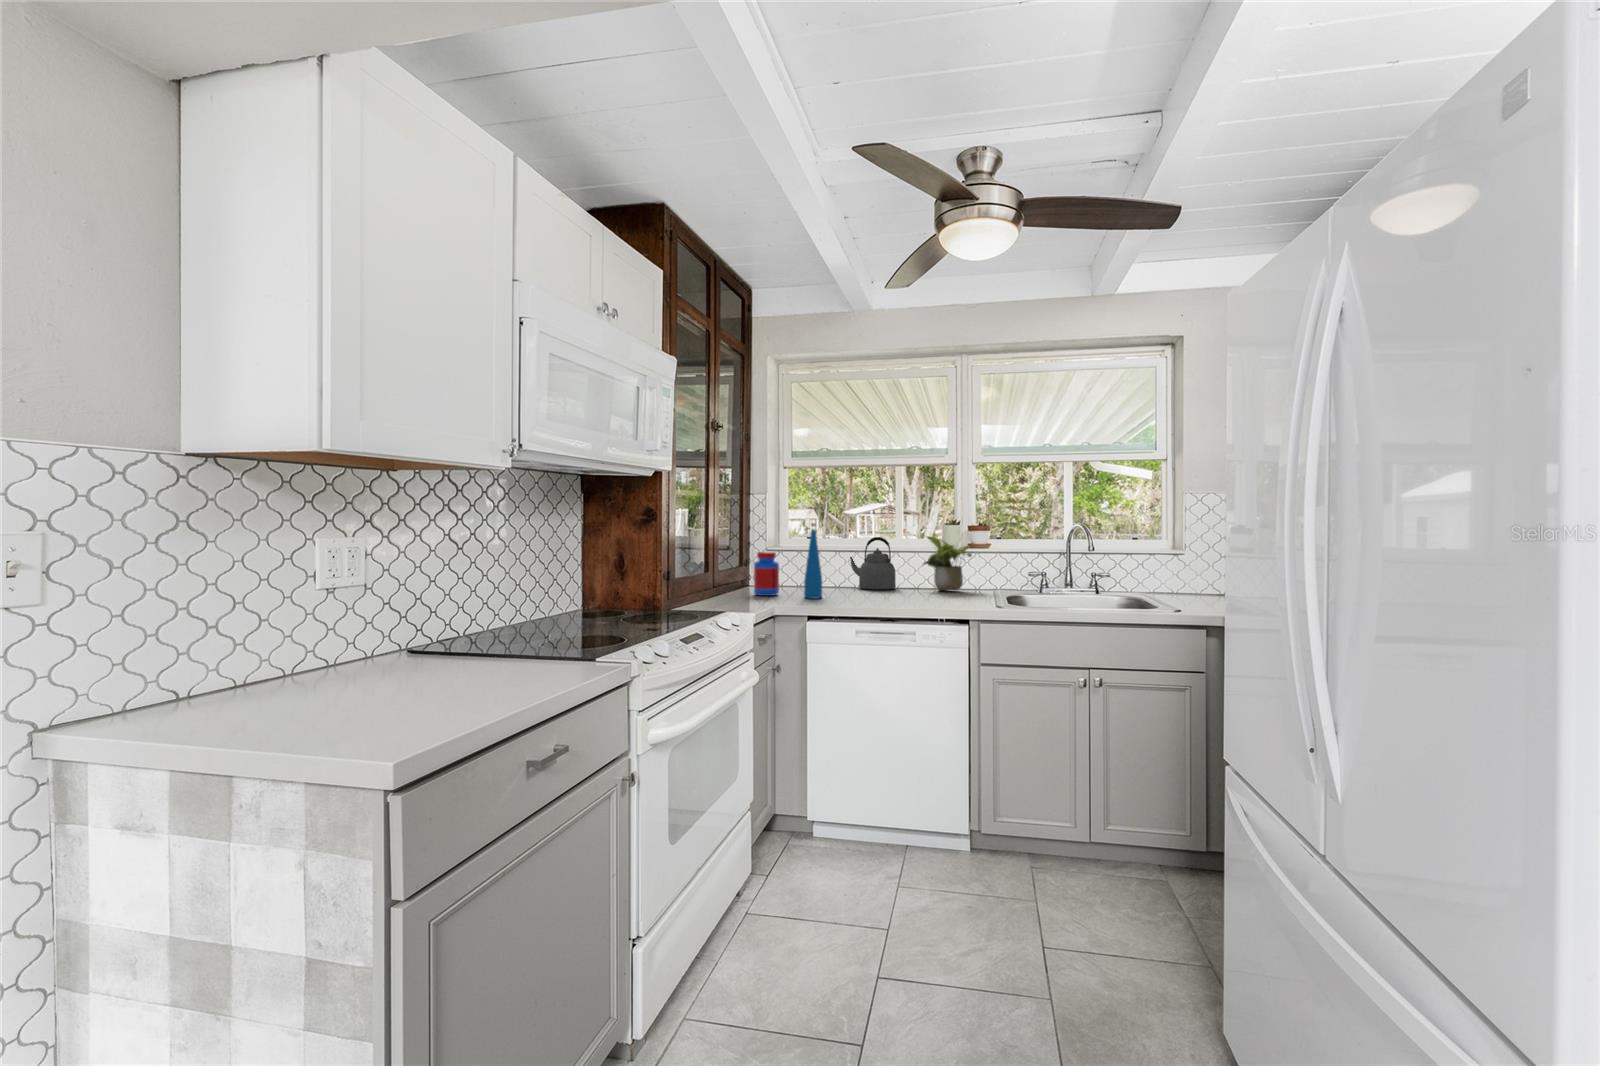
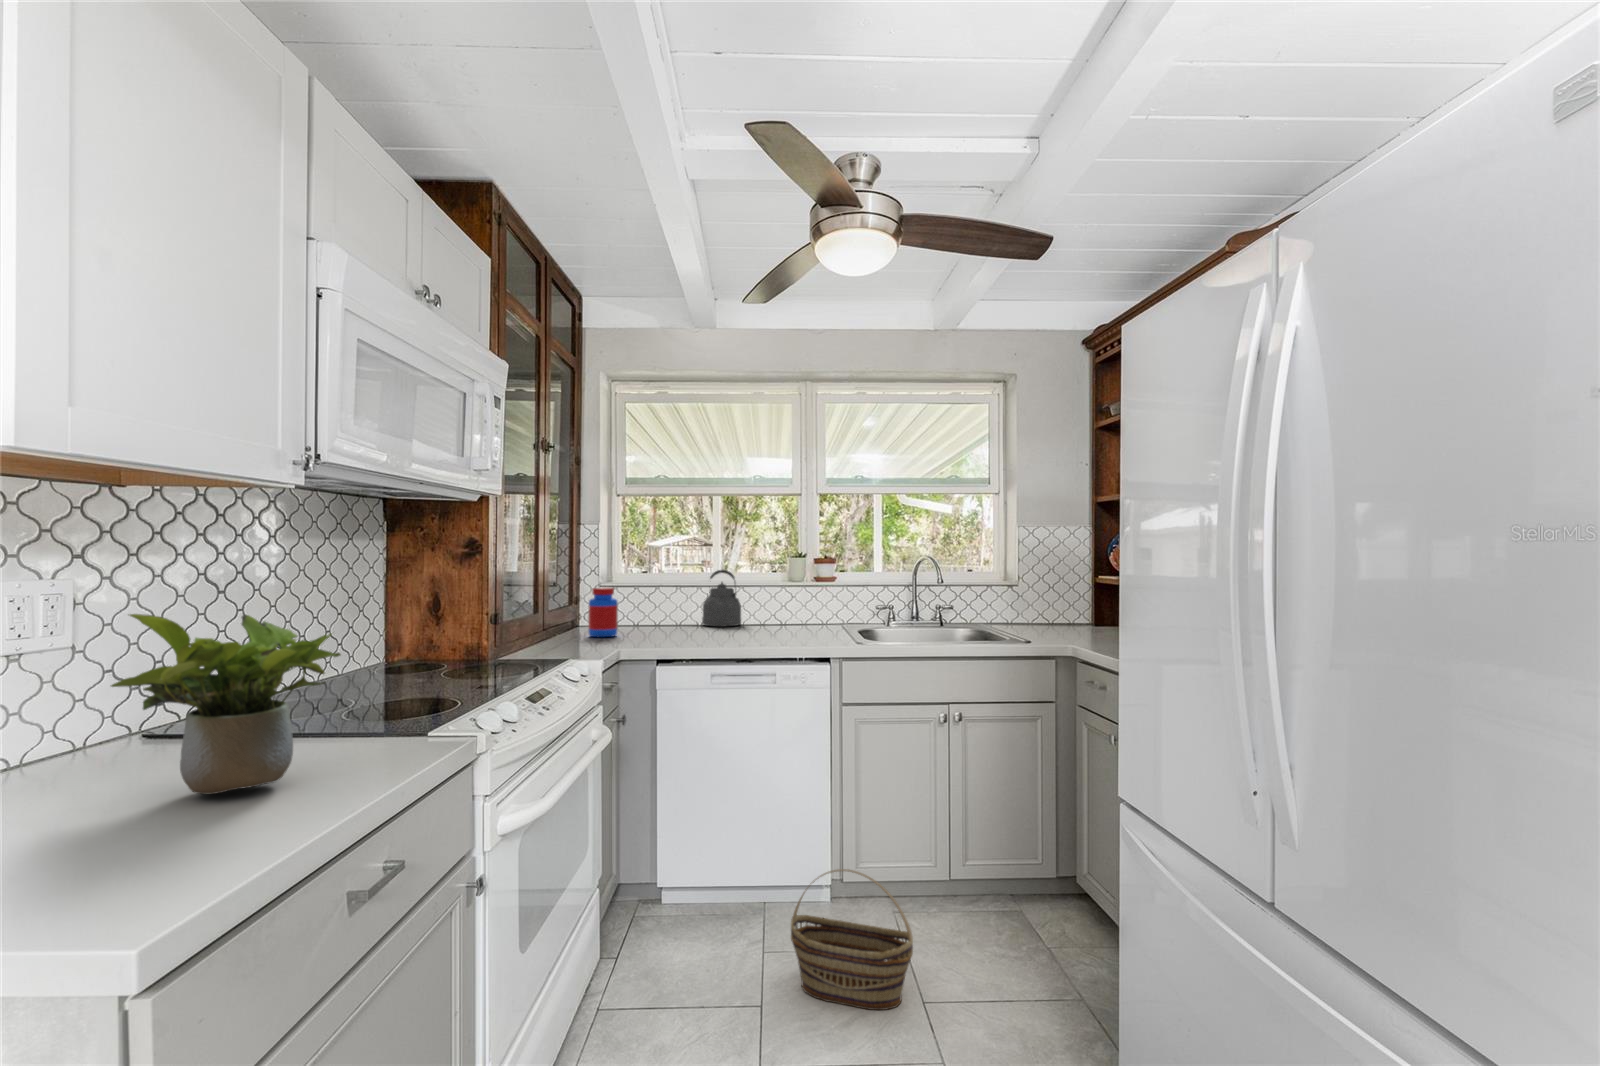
bottle: present [804,523,822,599] -> none [648,556,668,639]
potted plant: present [924,536,972,591] -> present [111,614,341,794]
basket: none [917,811,1029,942] -> present [791,869,913,1010]

